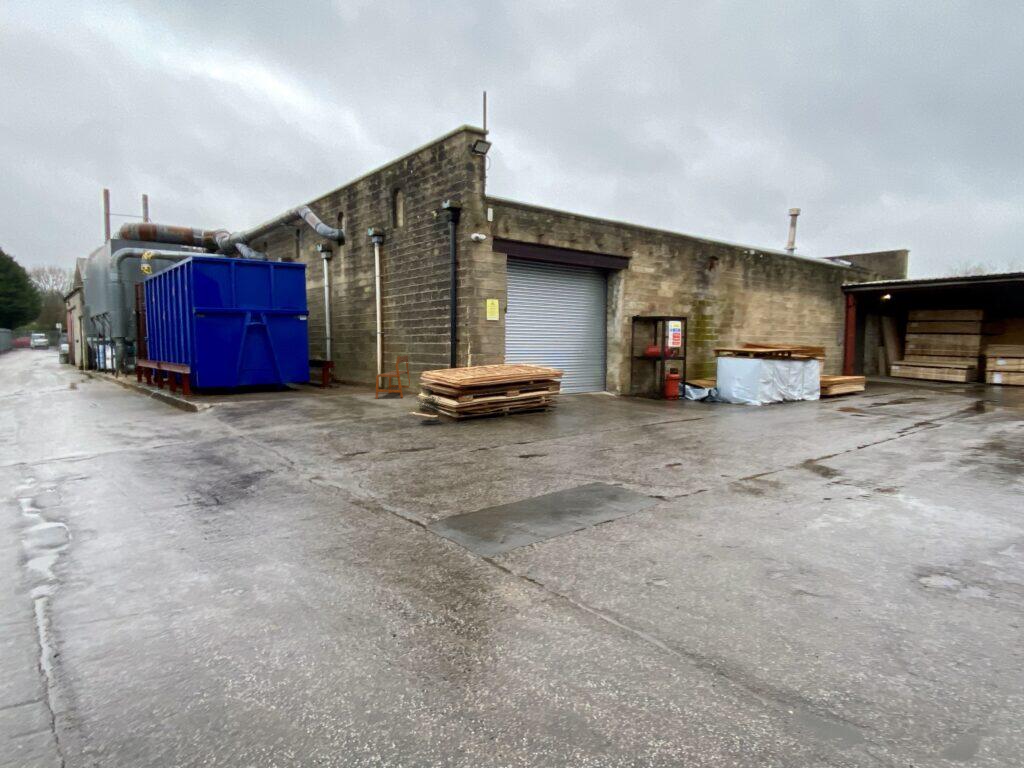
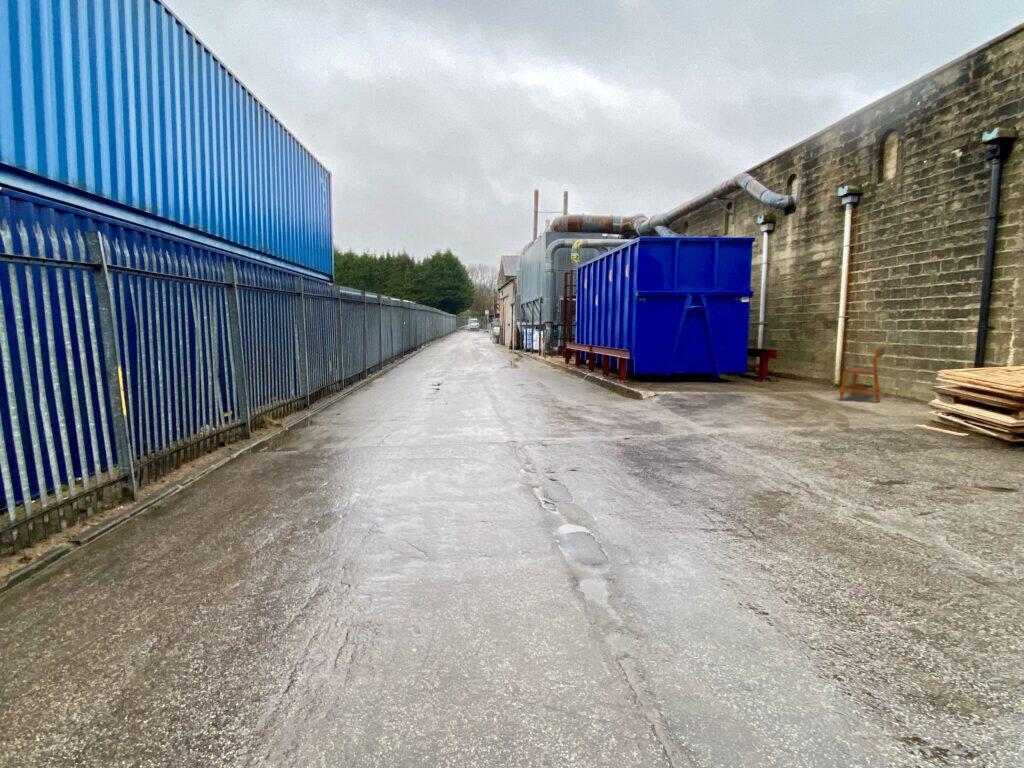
potted tree: present [418,389,441,424] -> none [945,391,993,447]

